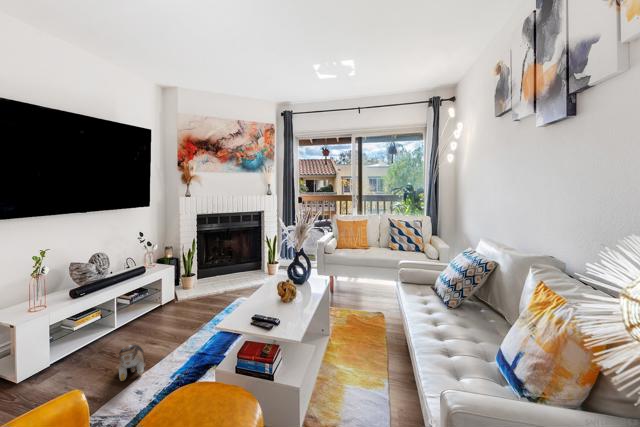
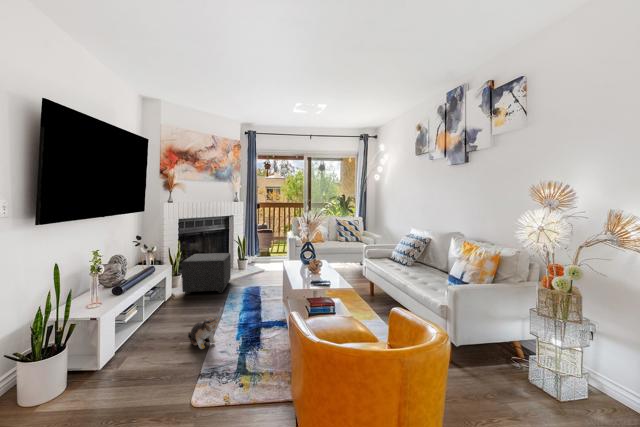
ottoman: none [184,253,246,300] -> present [182,253,231,294]

